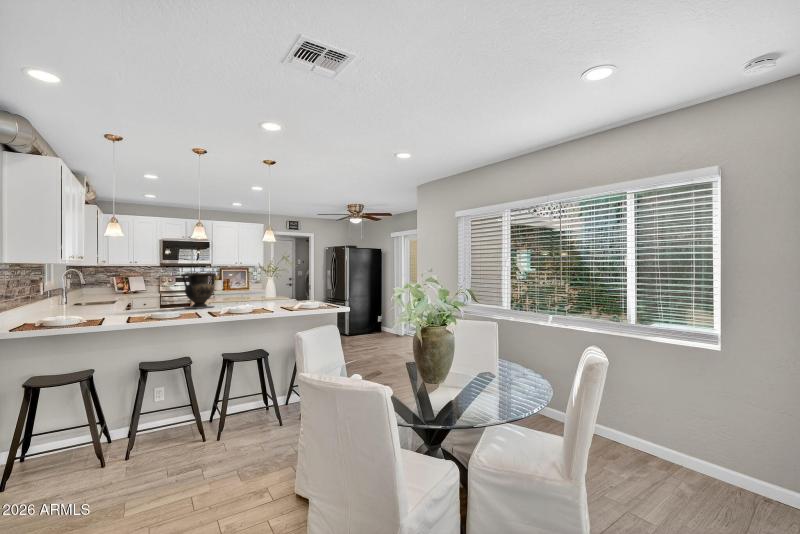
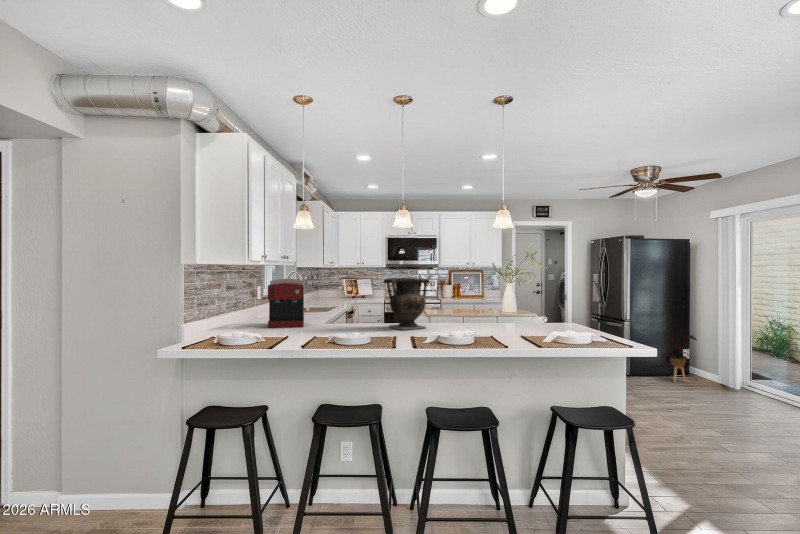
coffee maker: none [65,275,105,316] -> present [268,279,304,328]
house plant: none [365,299,385,336] -> present [662,324,697,382]

